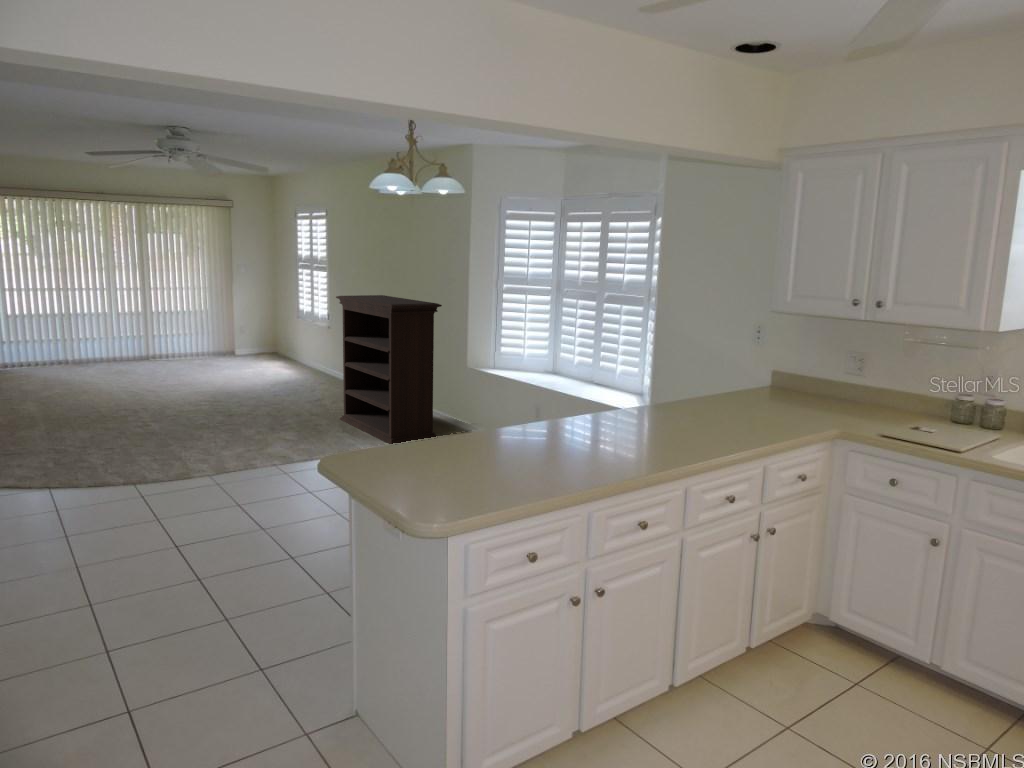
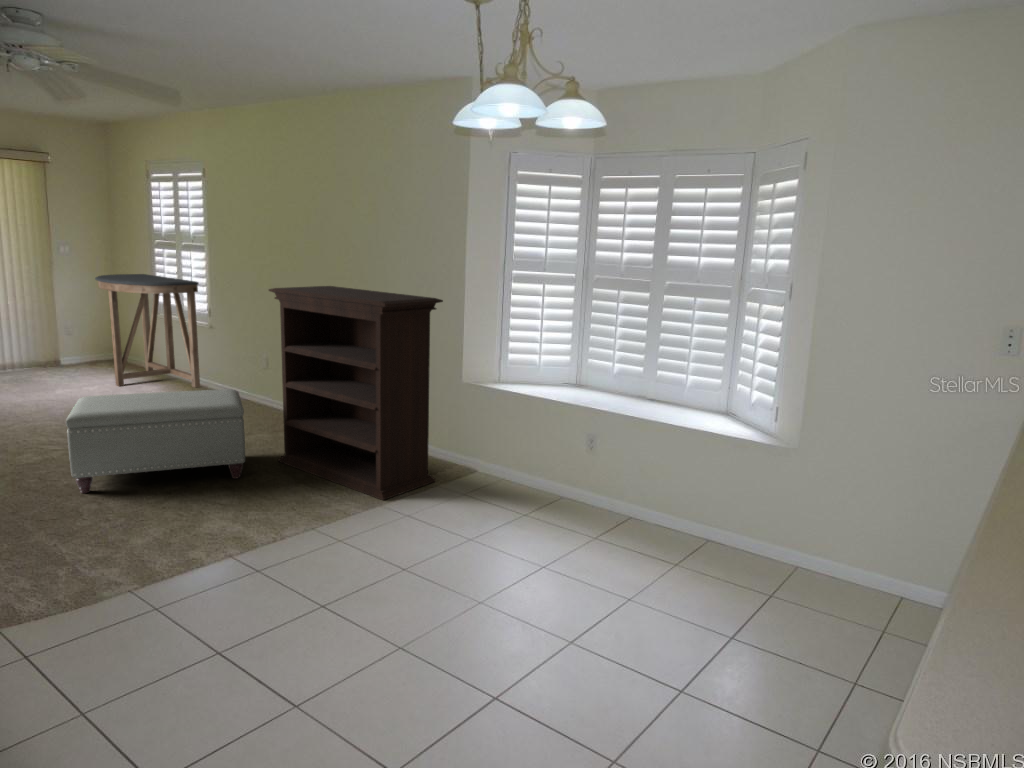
console table: none [255,288,321,373] -> present [95,274,200,387]
ottoman: none [200,366,318,427] -> present [66,389,245,493]

